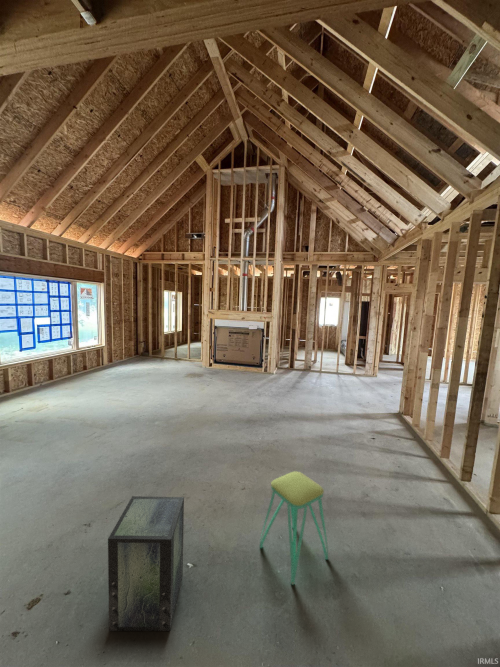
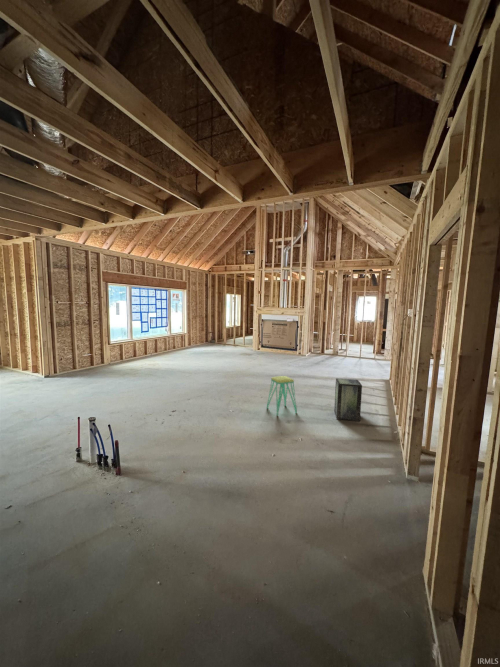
storage box: present [108,496,184,631] -> present [334,378,362,421]

